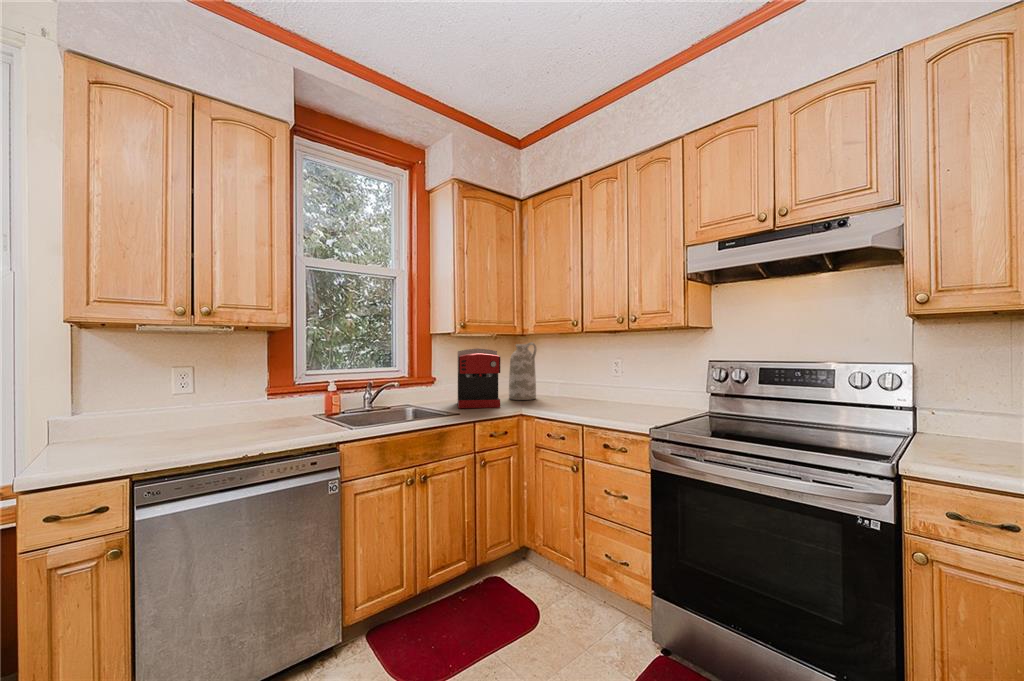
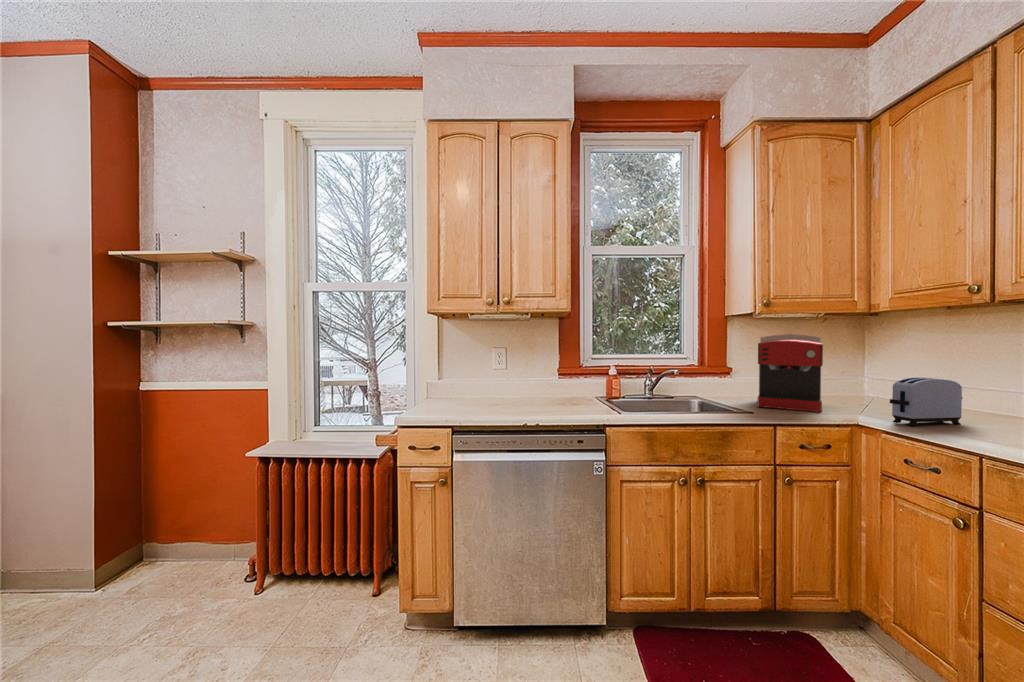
vase: present [509,342,536,400] -> none [842,326,893,407]
toaster: none [540,378,572,410] -> present [890,377,963,426]

